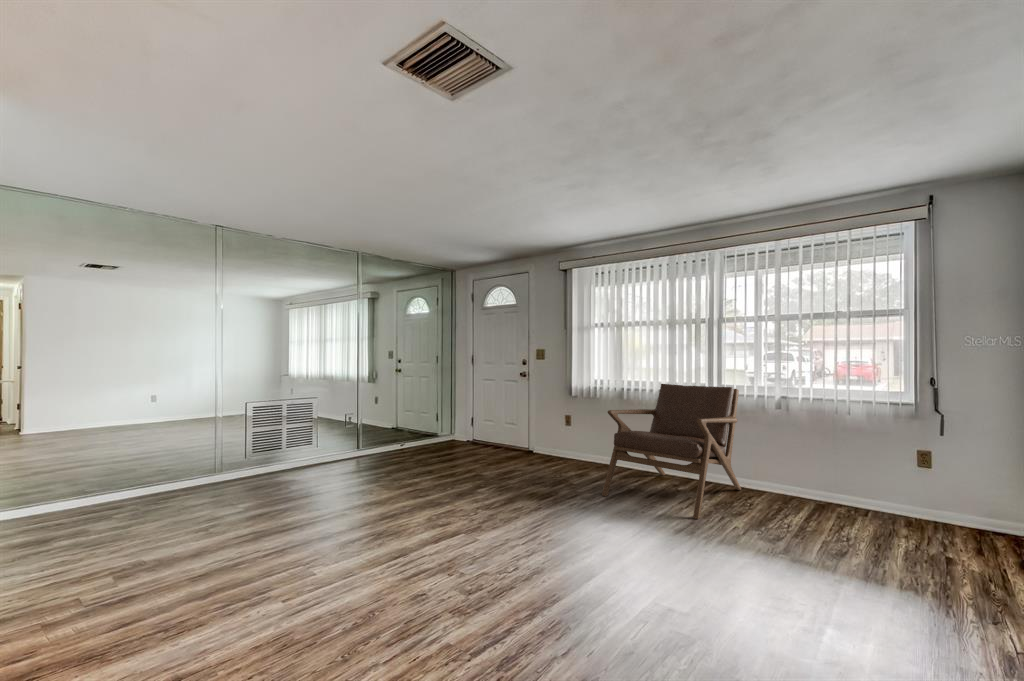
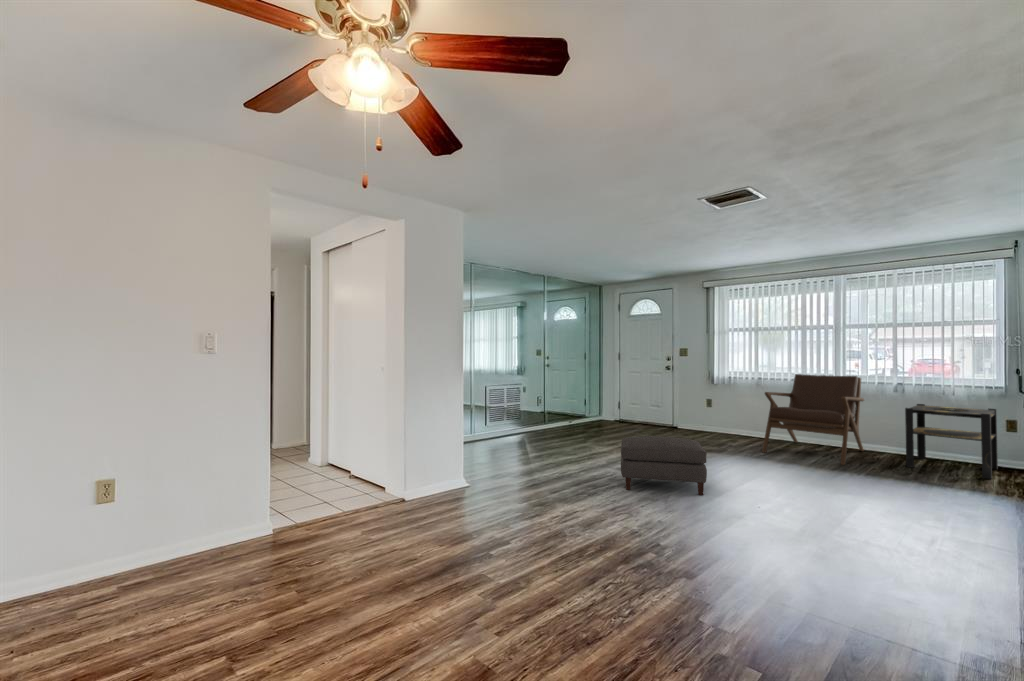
side table: none [781,426,905,545] -> present [905,404,998,479]
ottoman: none [285,494,446,606] -> present [621,436,707,495]

